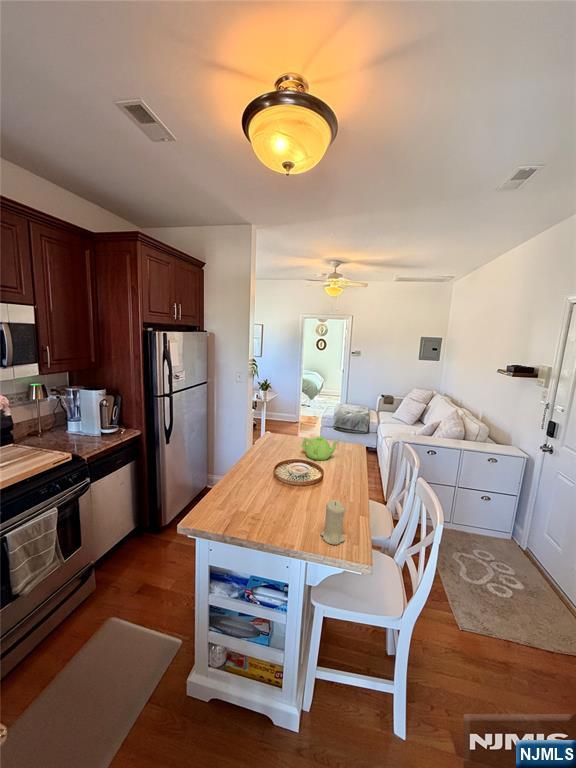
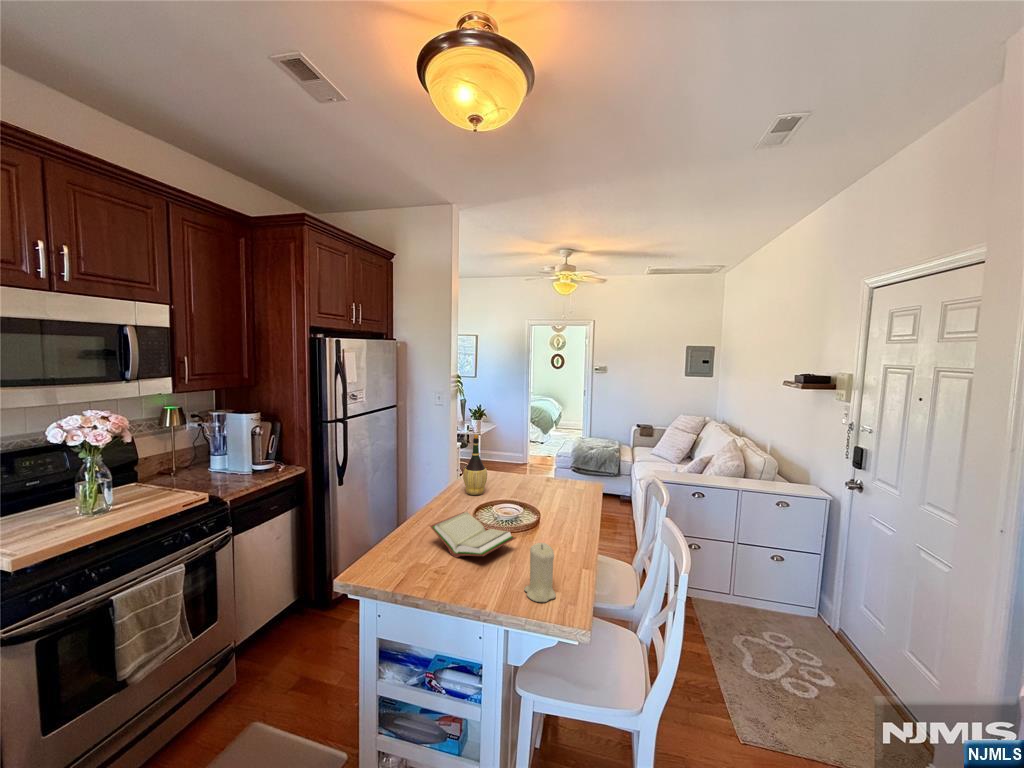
wine bottle: none [263,409,281,454] -> present [463,434,487,495]
teapot: present [301,436,338,460] -> none [515,471,565,502]
book: none [244,470,310,507] -> present [430,512,516,557]

